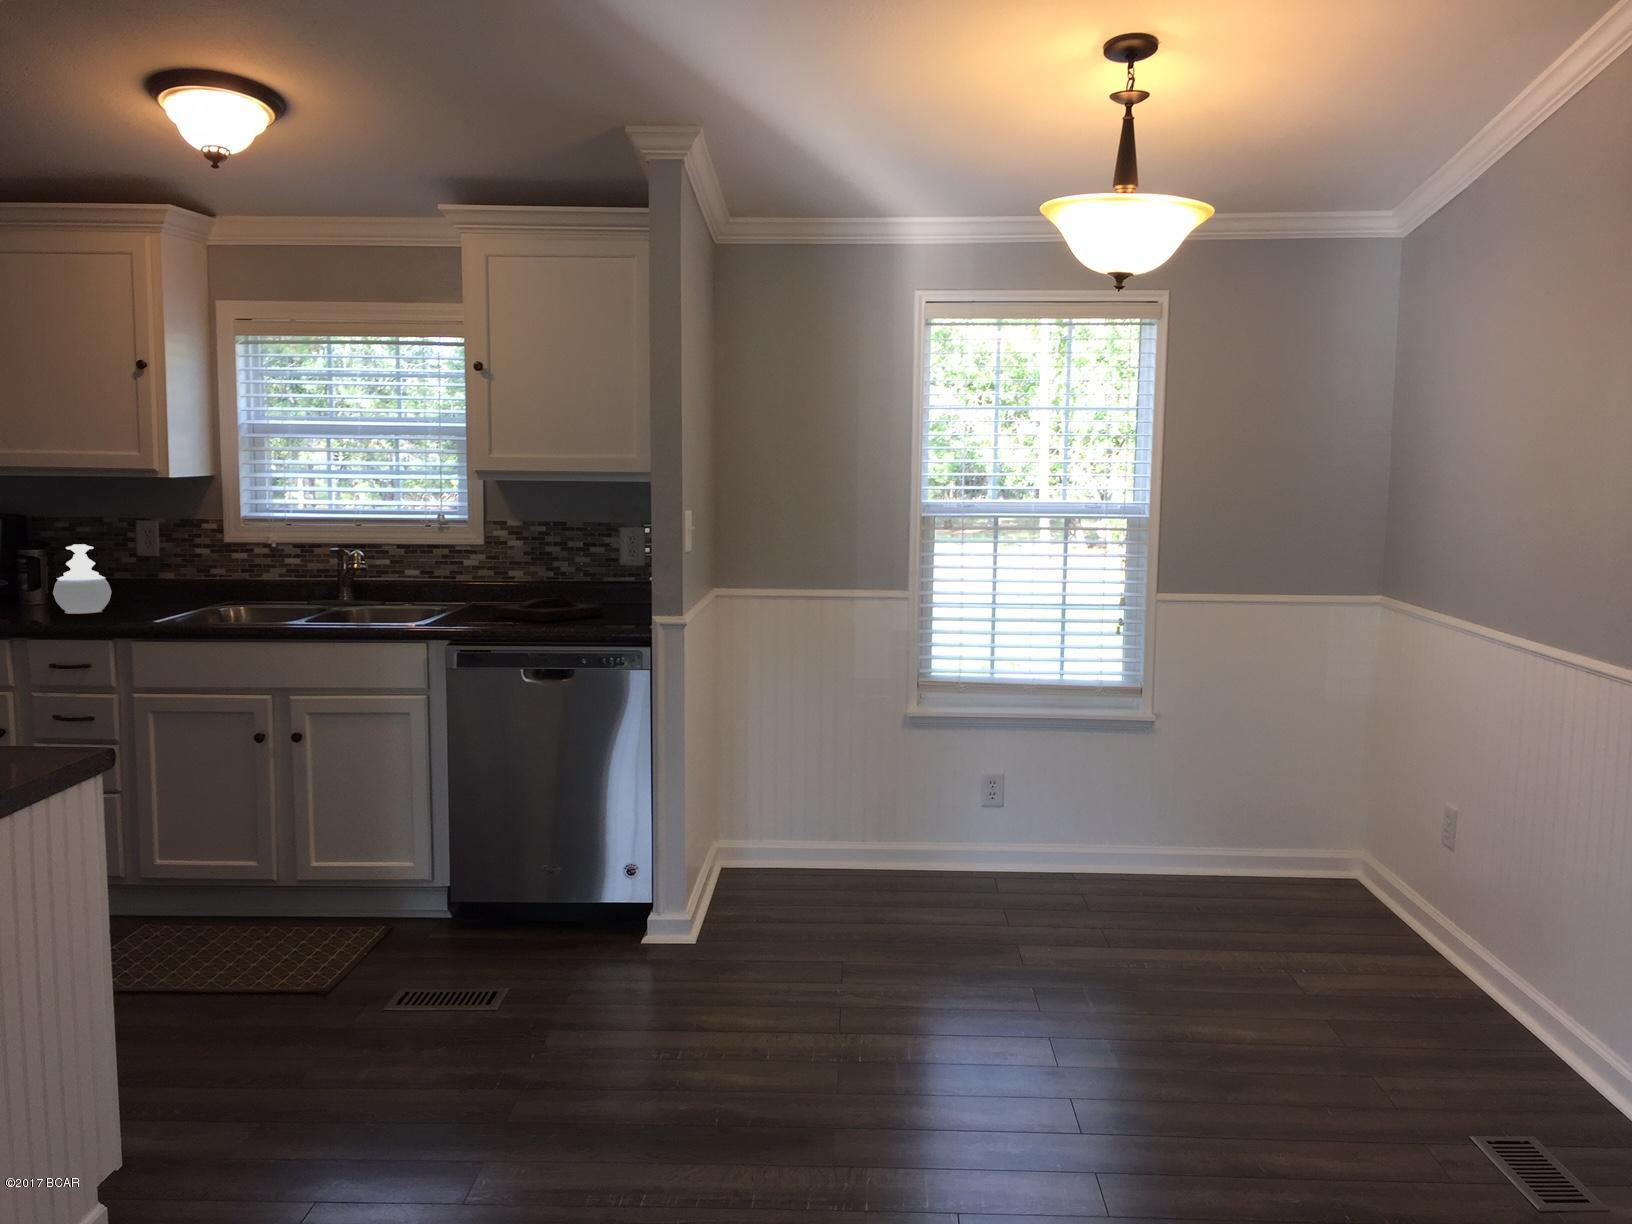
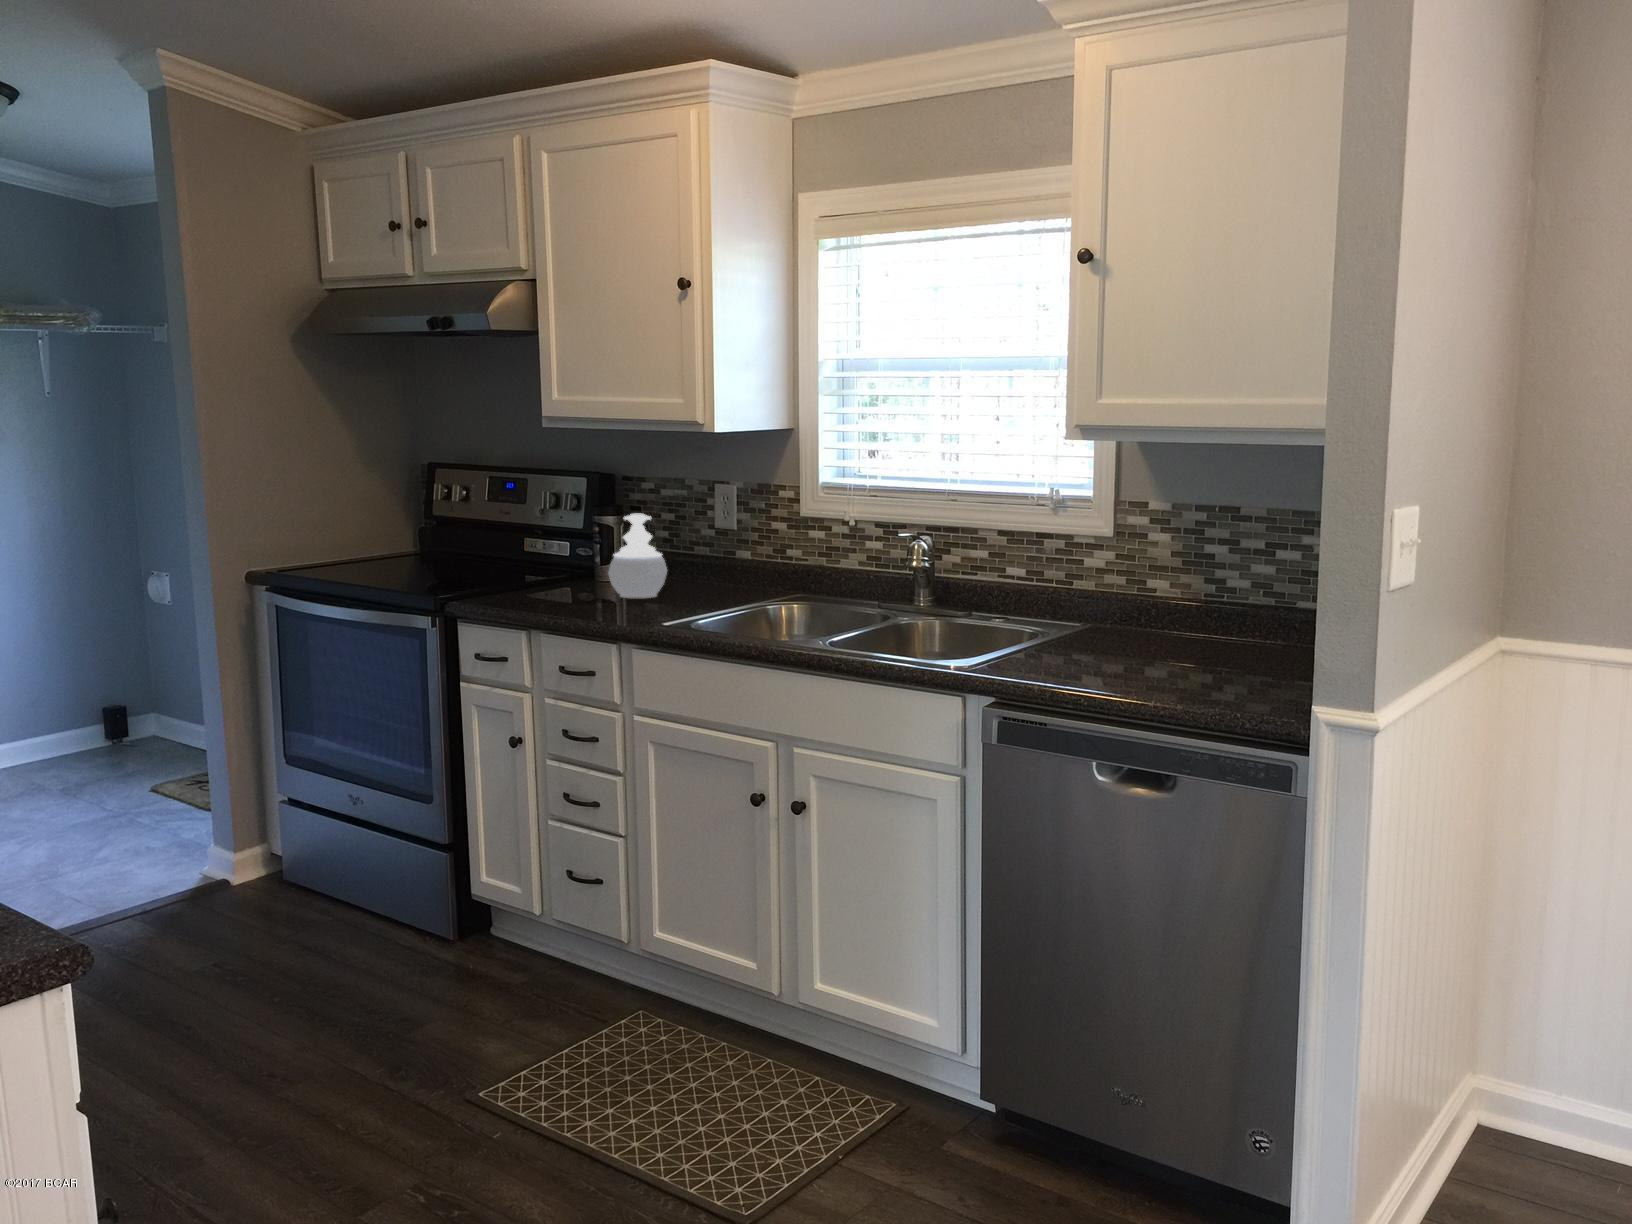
tray: present [494,598,603,621] -> none [1096,635,1273,677]

